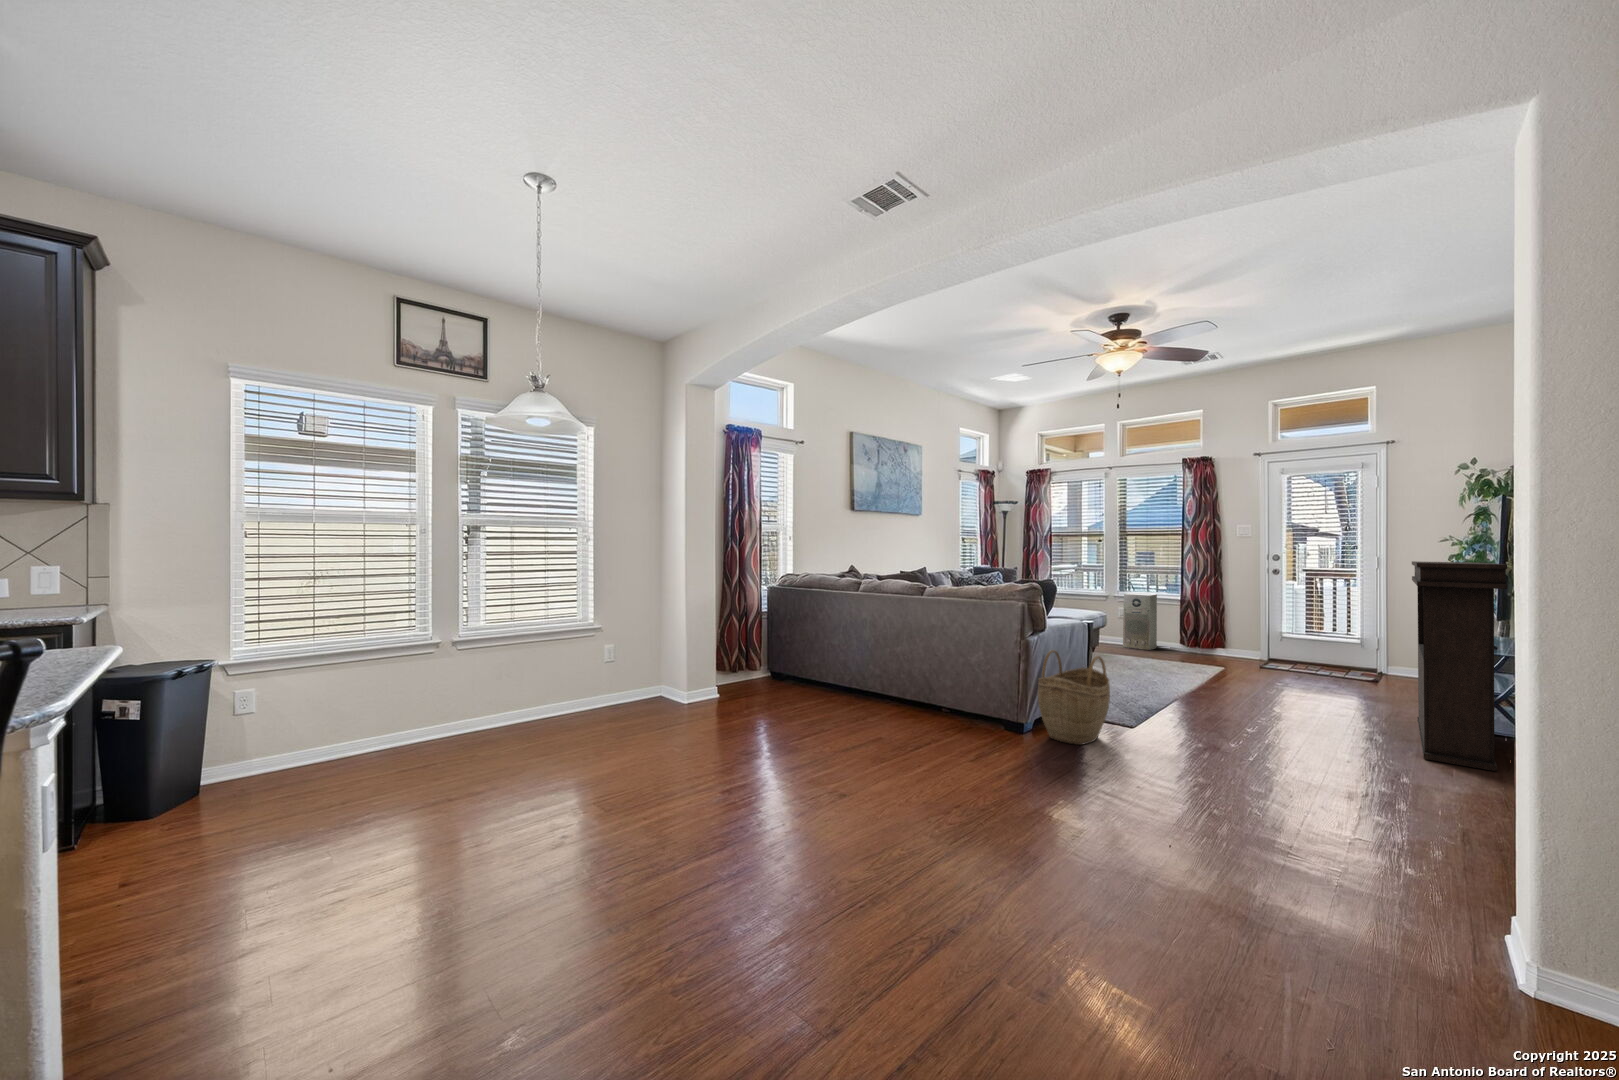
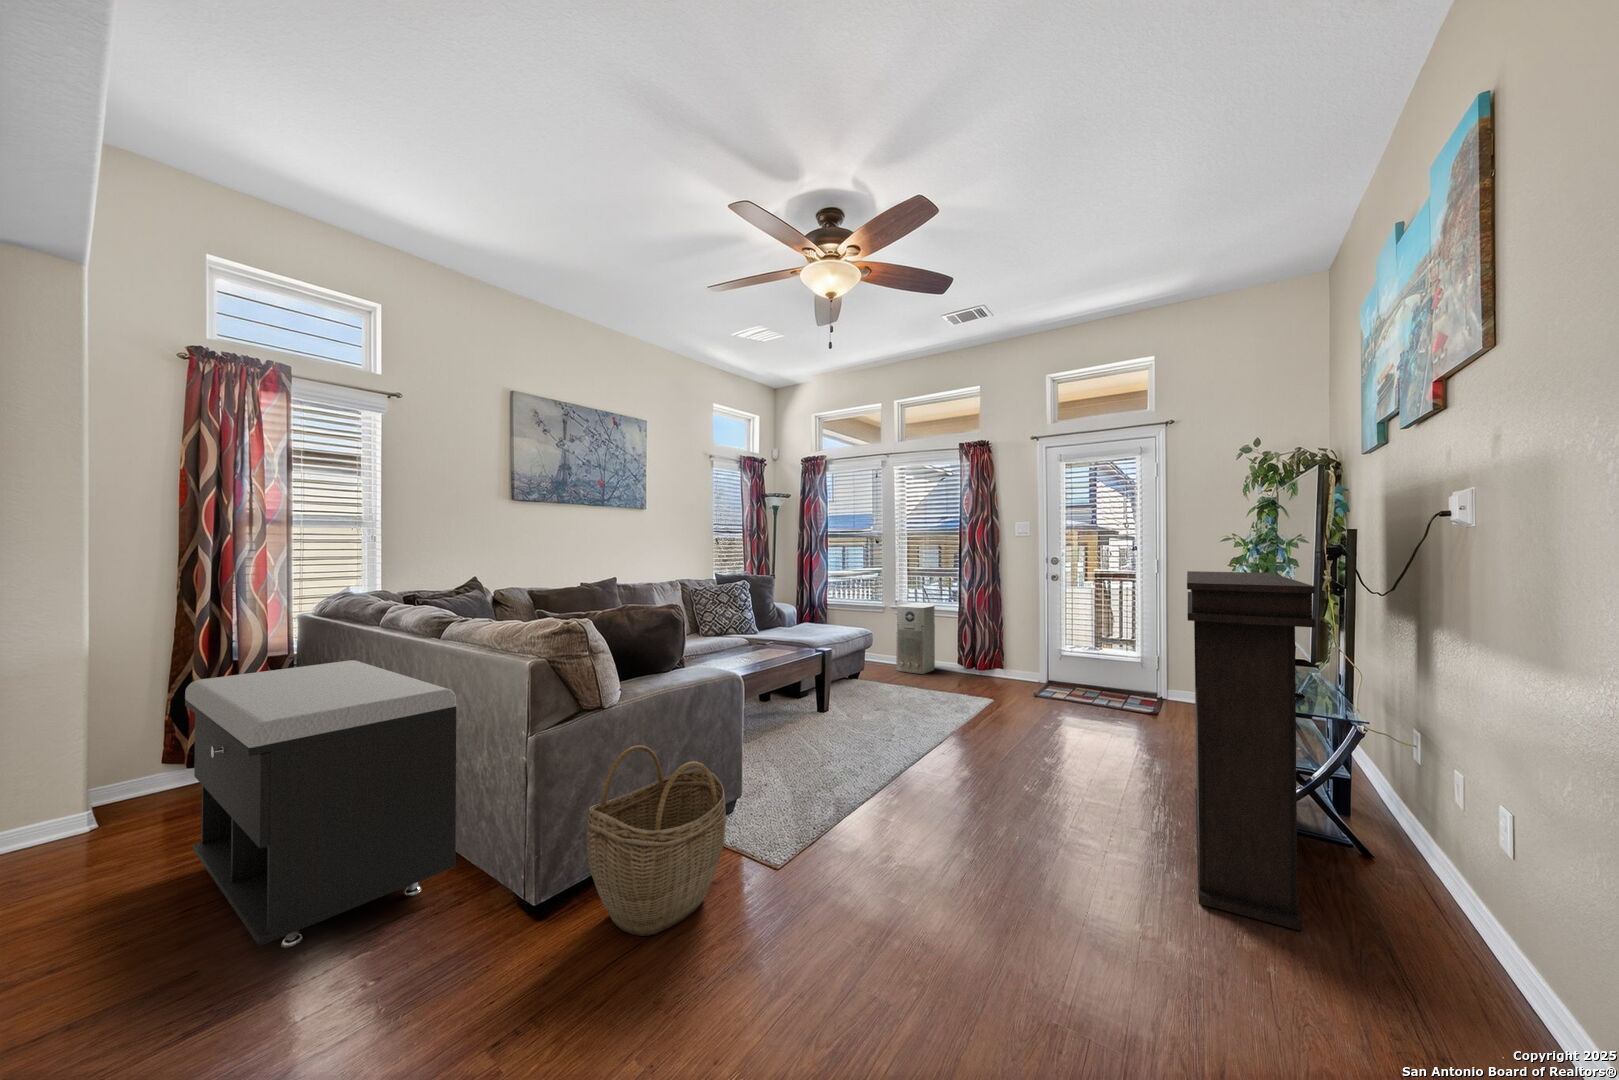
storage bench: none [791,604,948,735] -> present [185,660,456,948]

